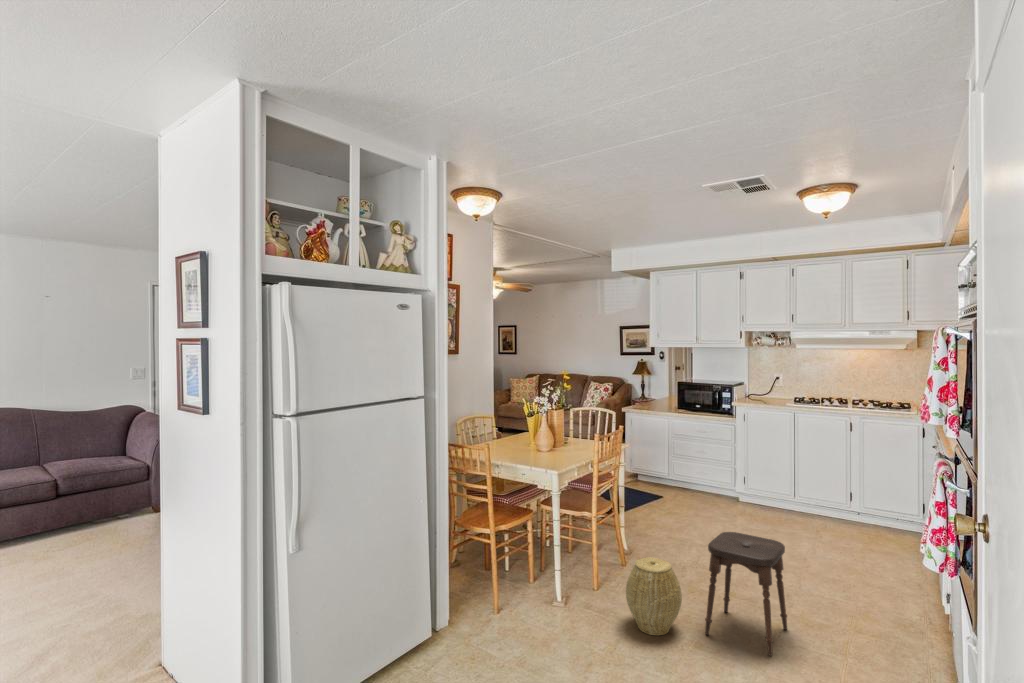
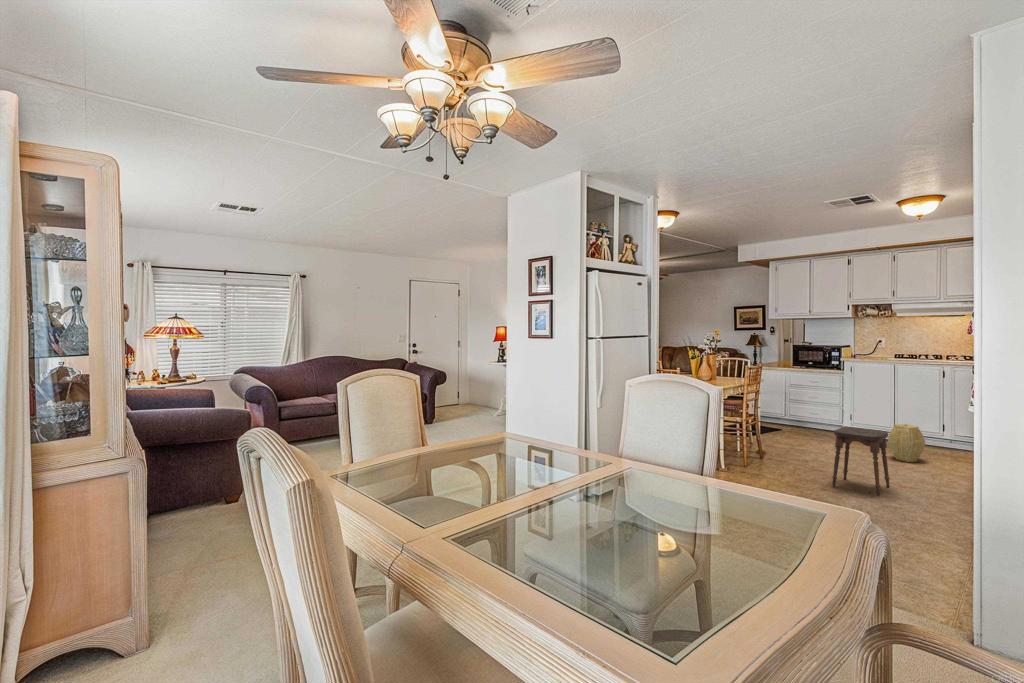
woven basket: present [626,557,682,635] -> present [888,424,925,462]

